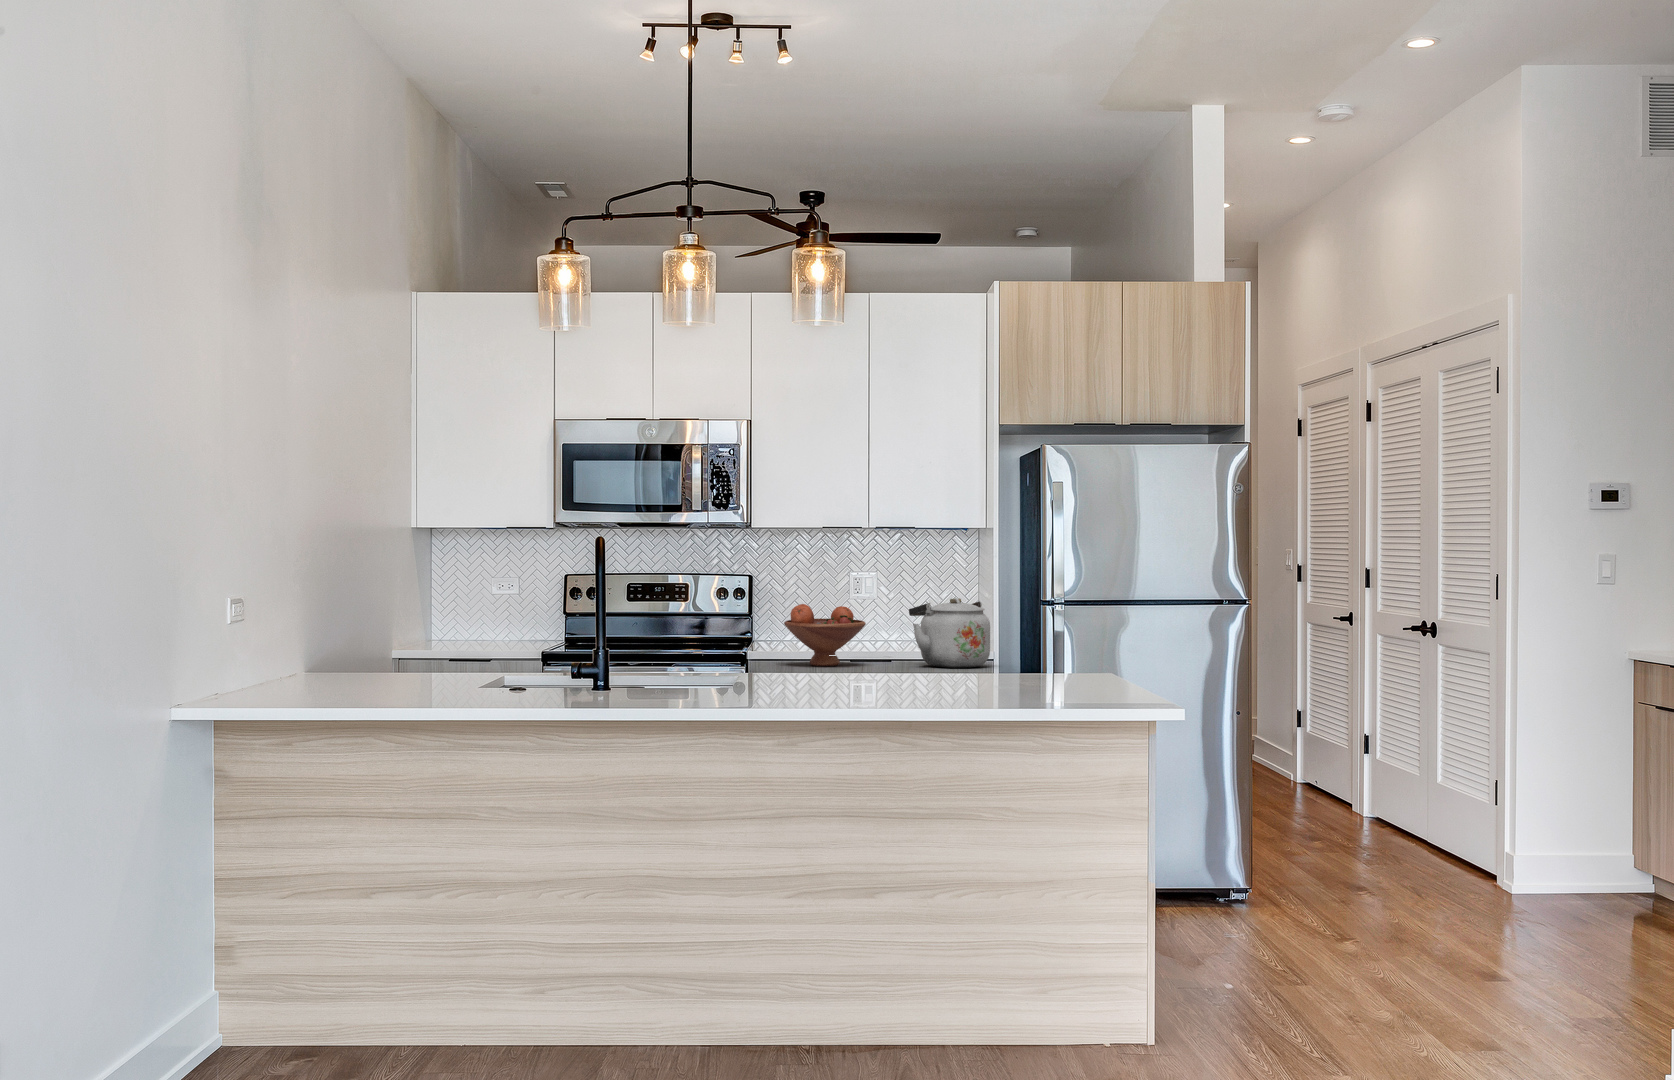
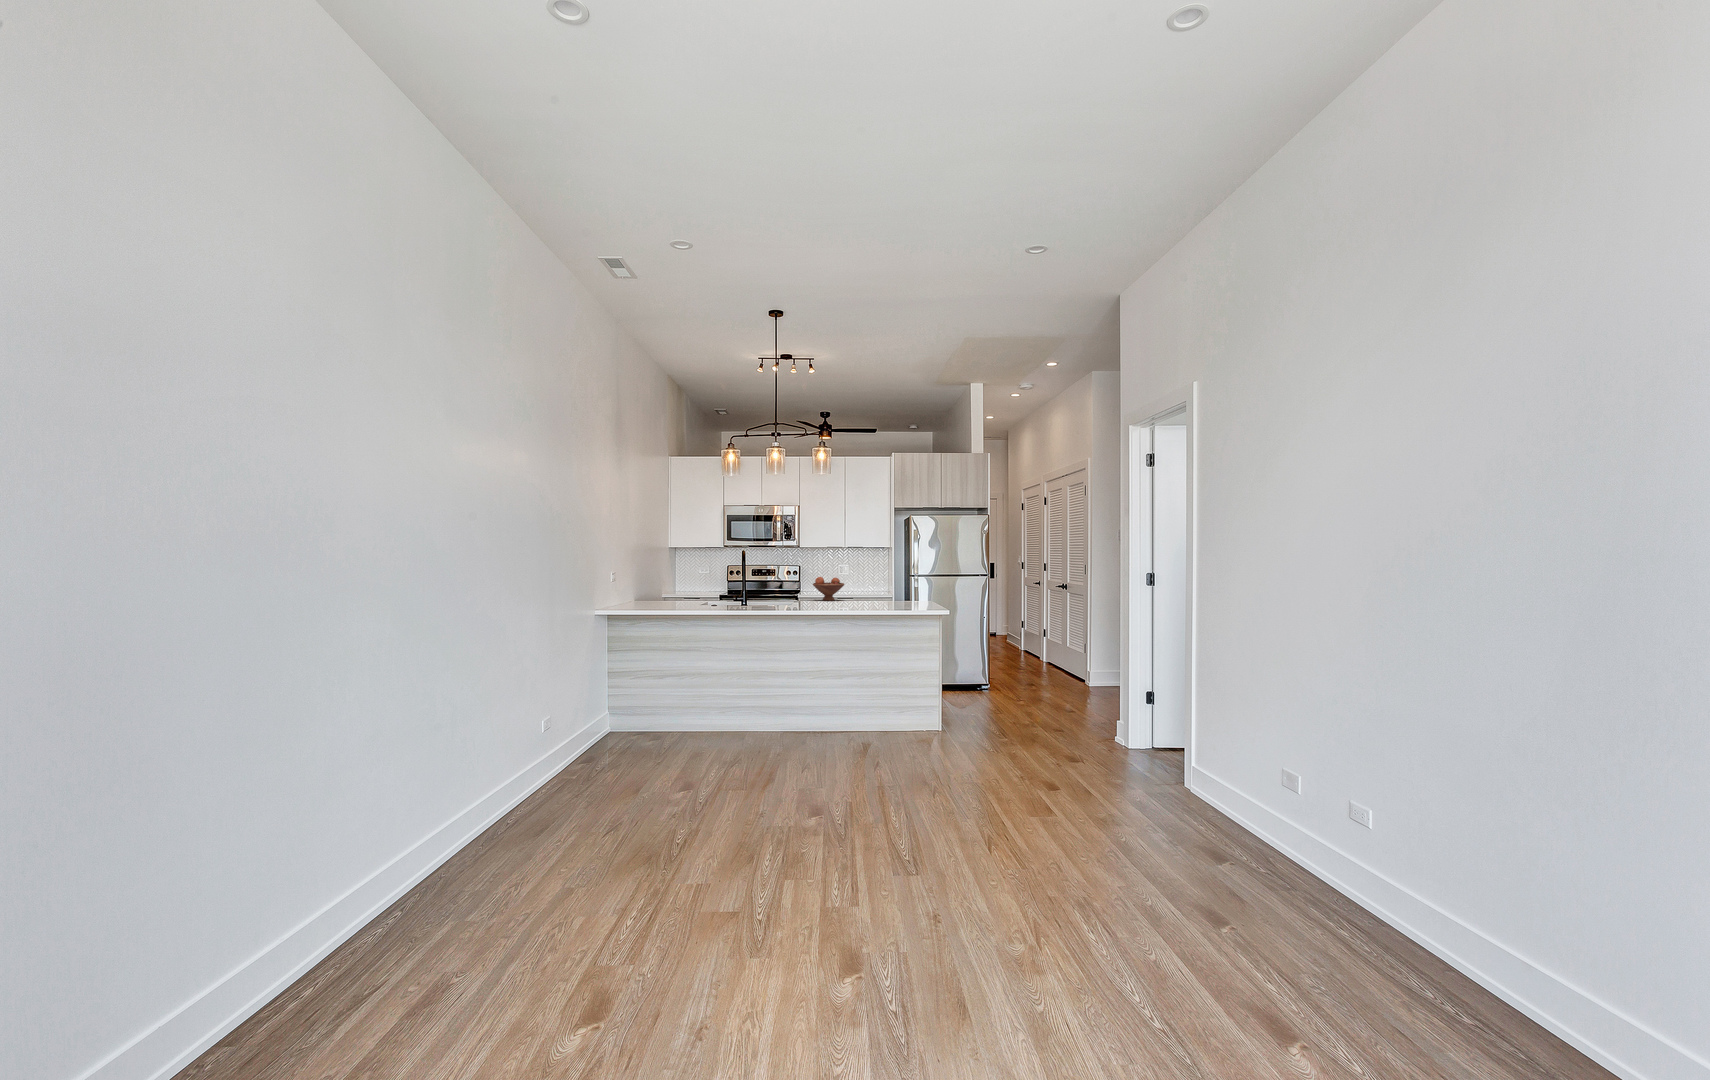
kettle: present [909,598,990,668] -> none [861,574,893,601]

